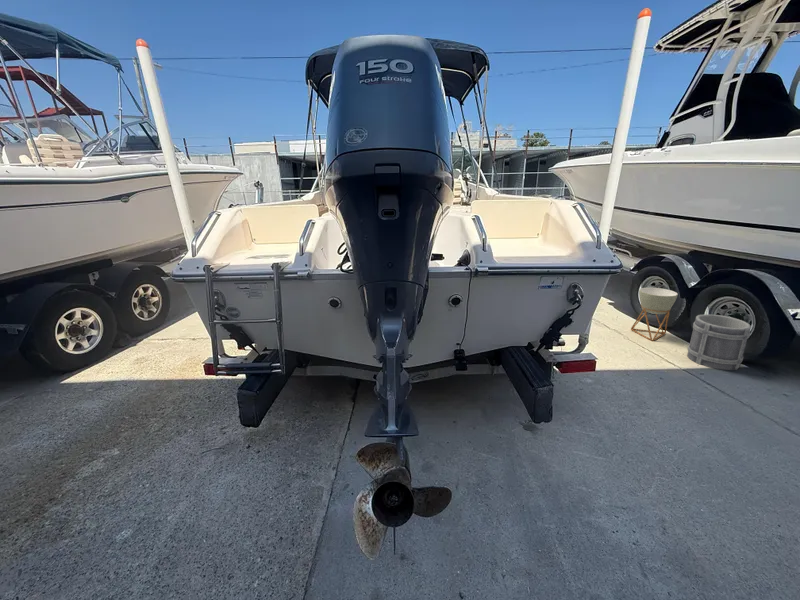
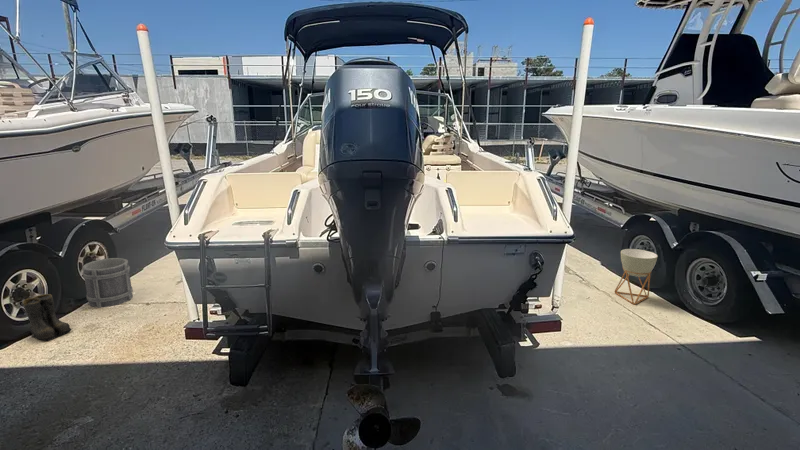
bucket: present [687,314,751,370] -> present [83,258,133,308]
boots: none [78,331,127,373] -> present [22,294,72,341]

